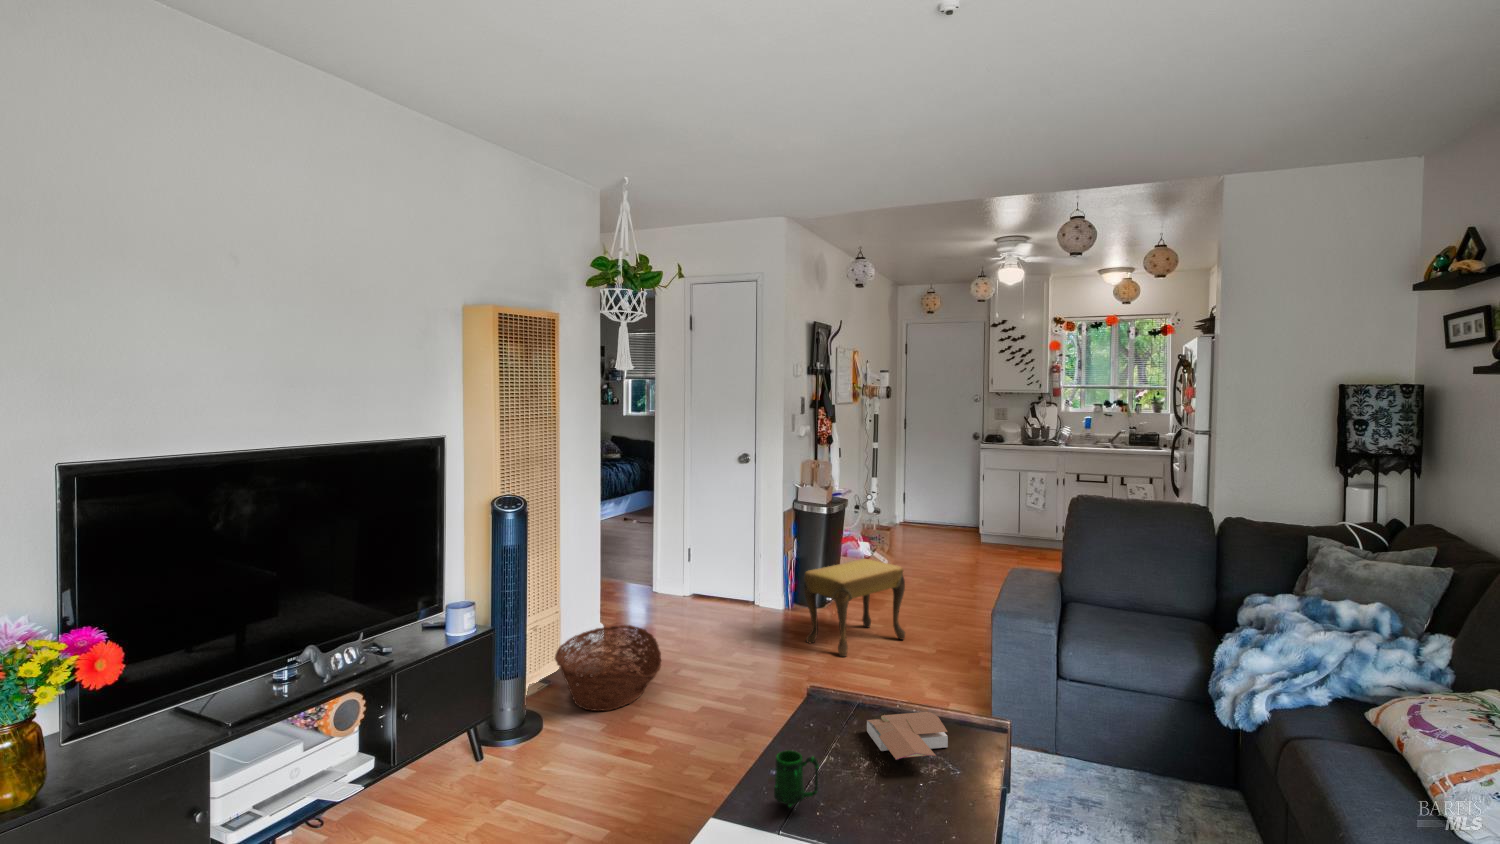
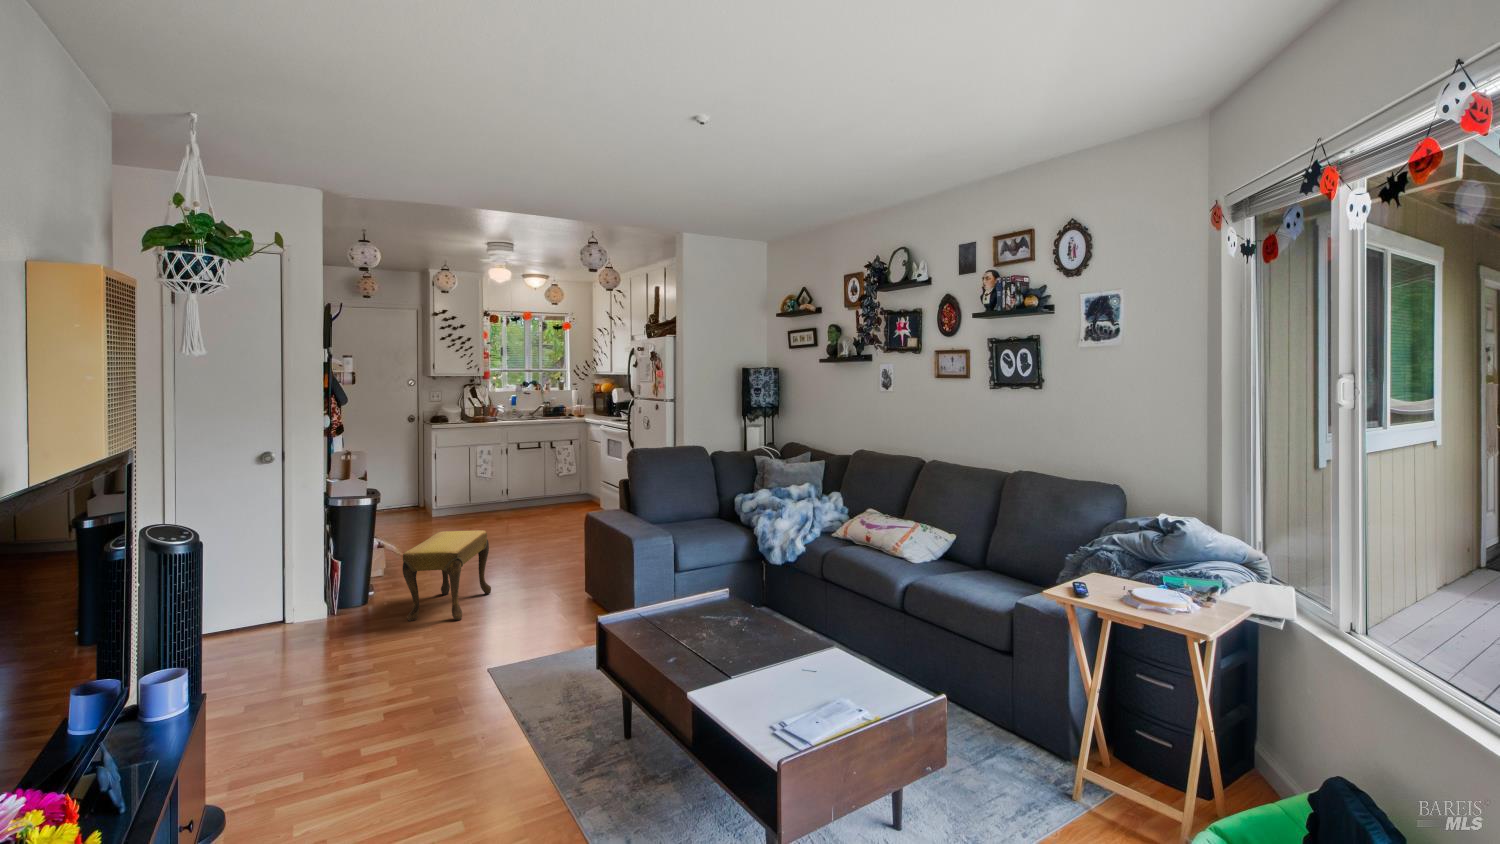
basket: present [555,625,661,711] -> none [177,654,329,758]
book: present [867,712,948,760] -> none [666,595,733,626]
mug: present [774,750,819,807] -> none [693,627,721,671]

